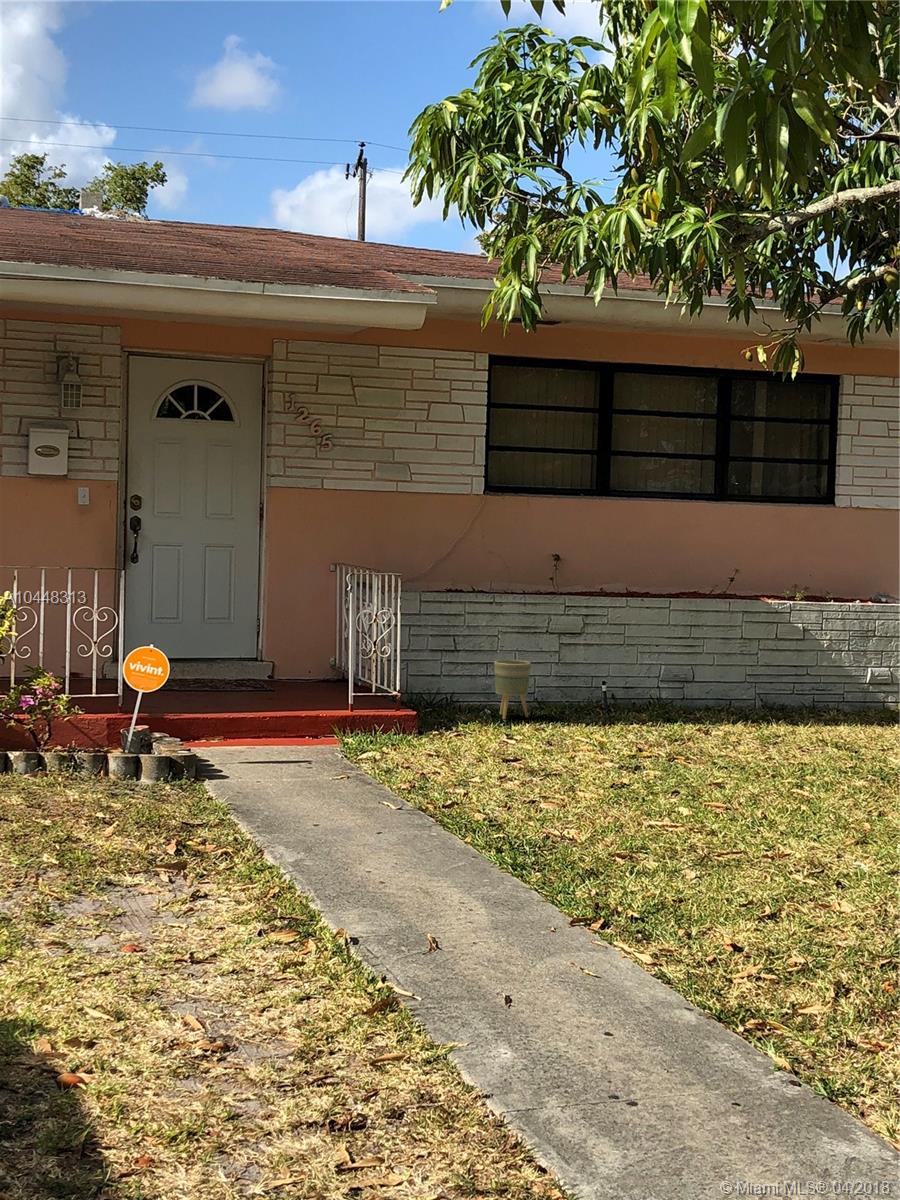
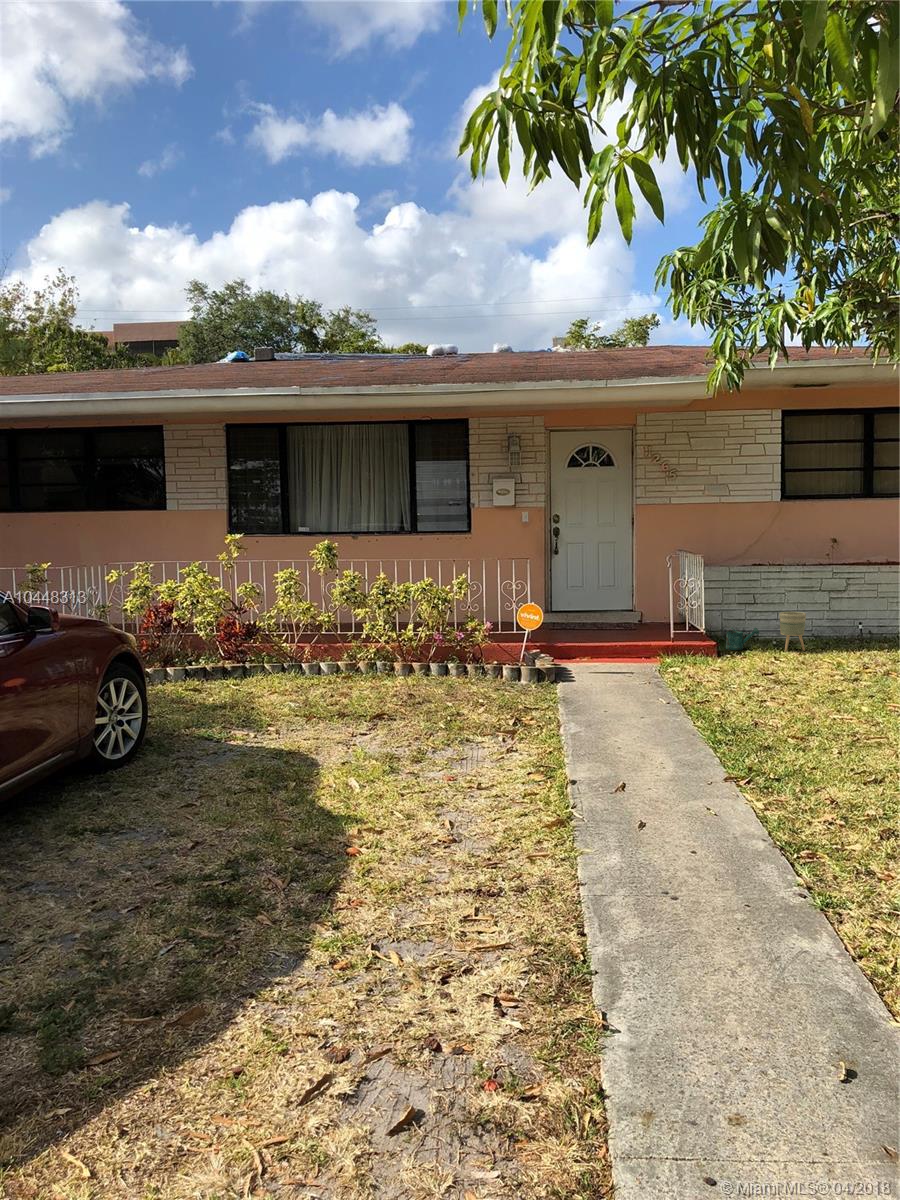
watering can: none [412,682,467,719] -> present [722,627,759,650]

